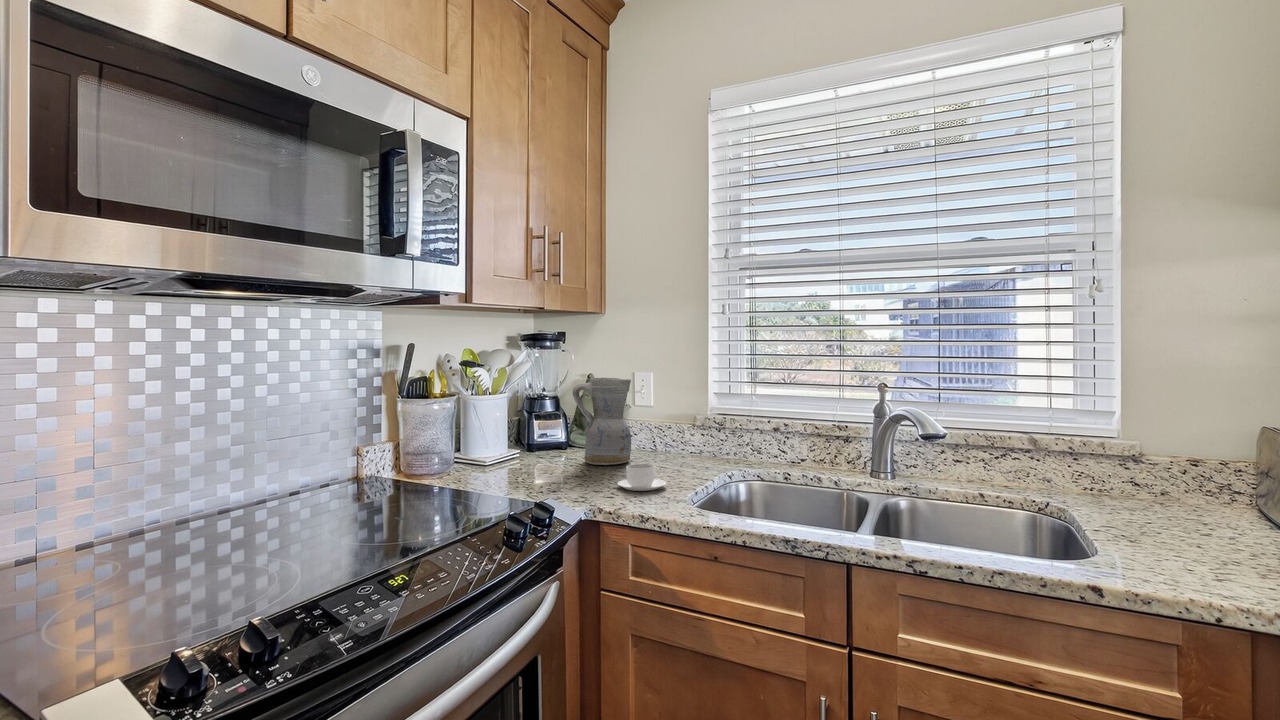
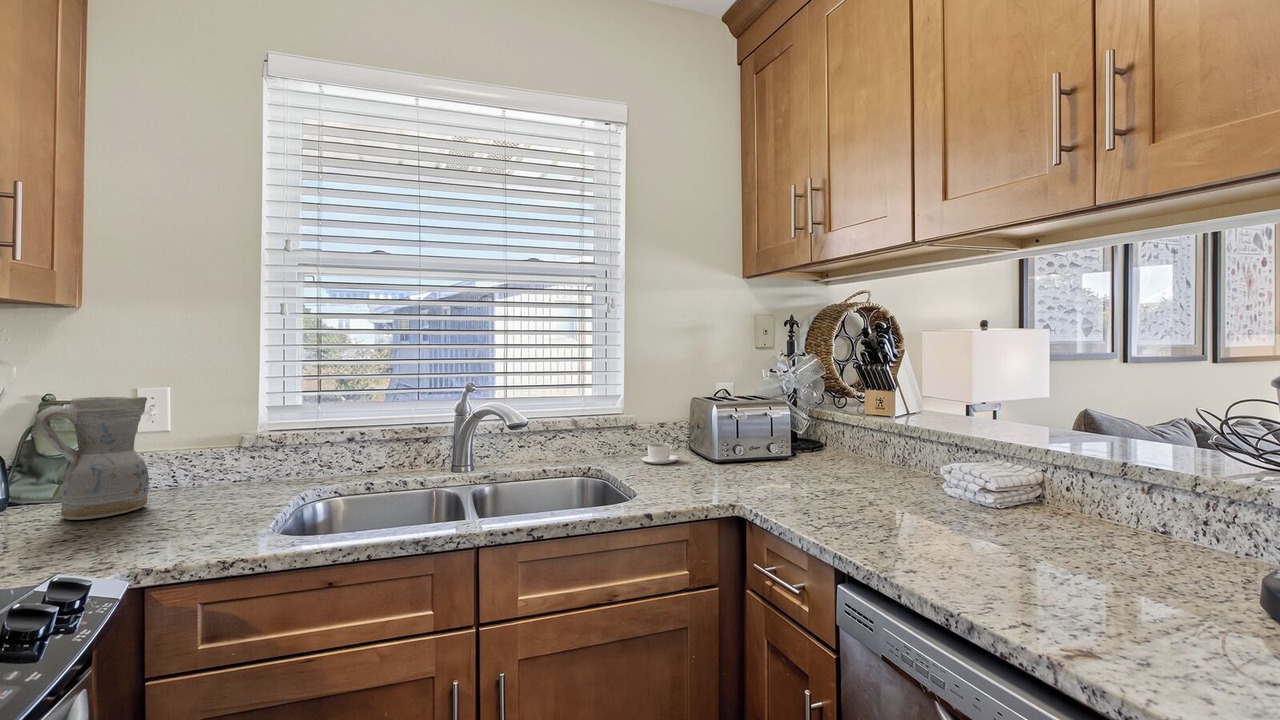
coffee cup: present [618,463,666,491] -> present [641,443,679,464]

